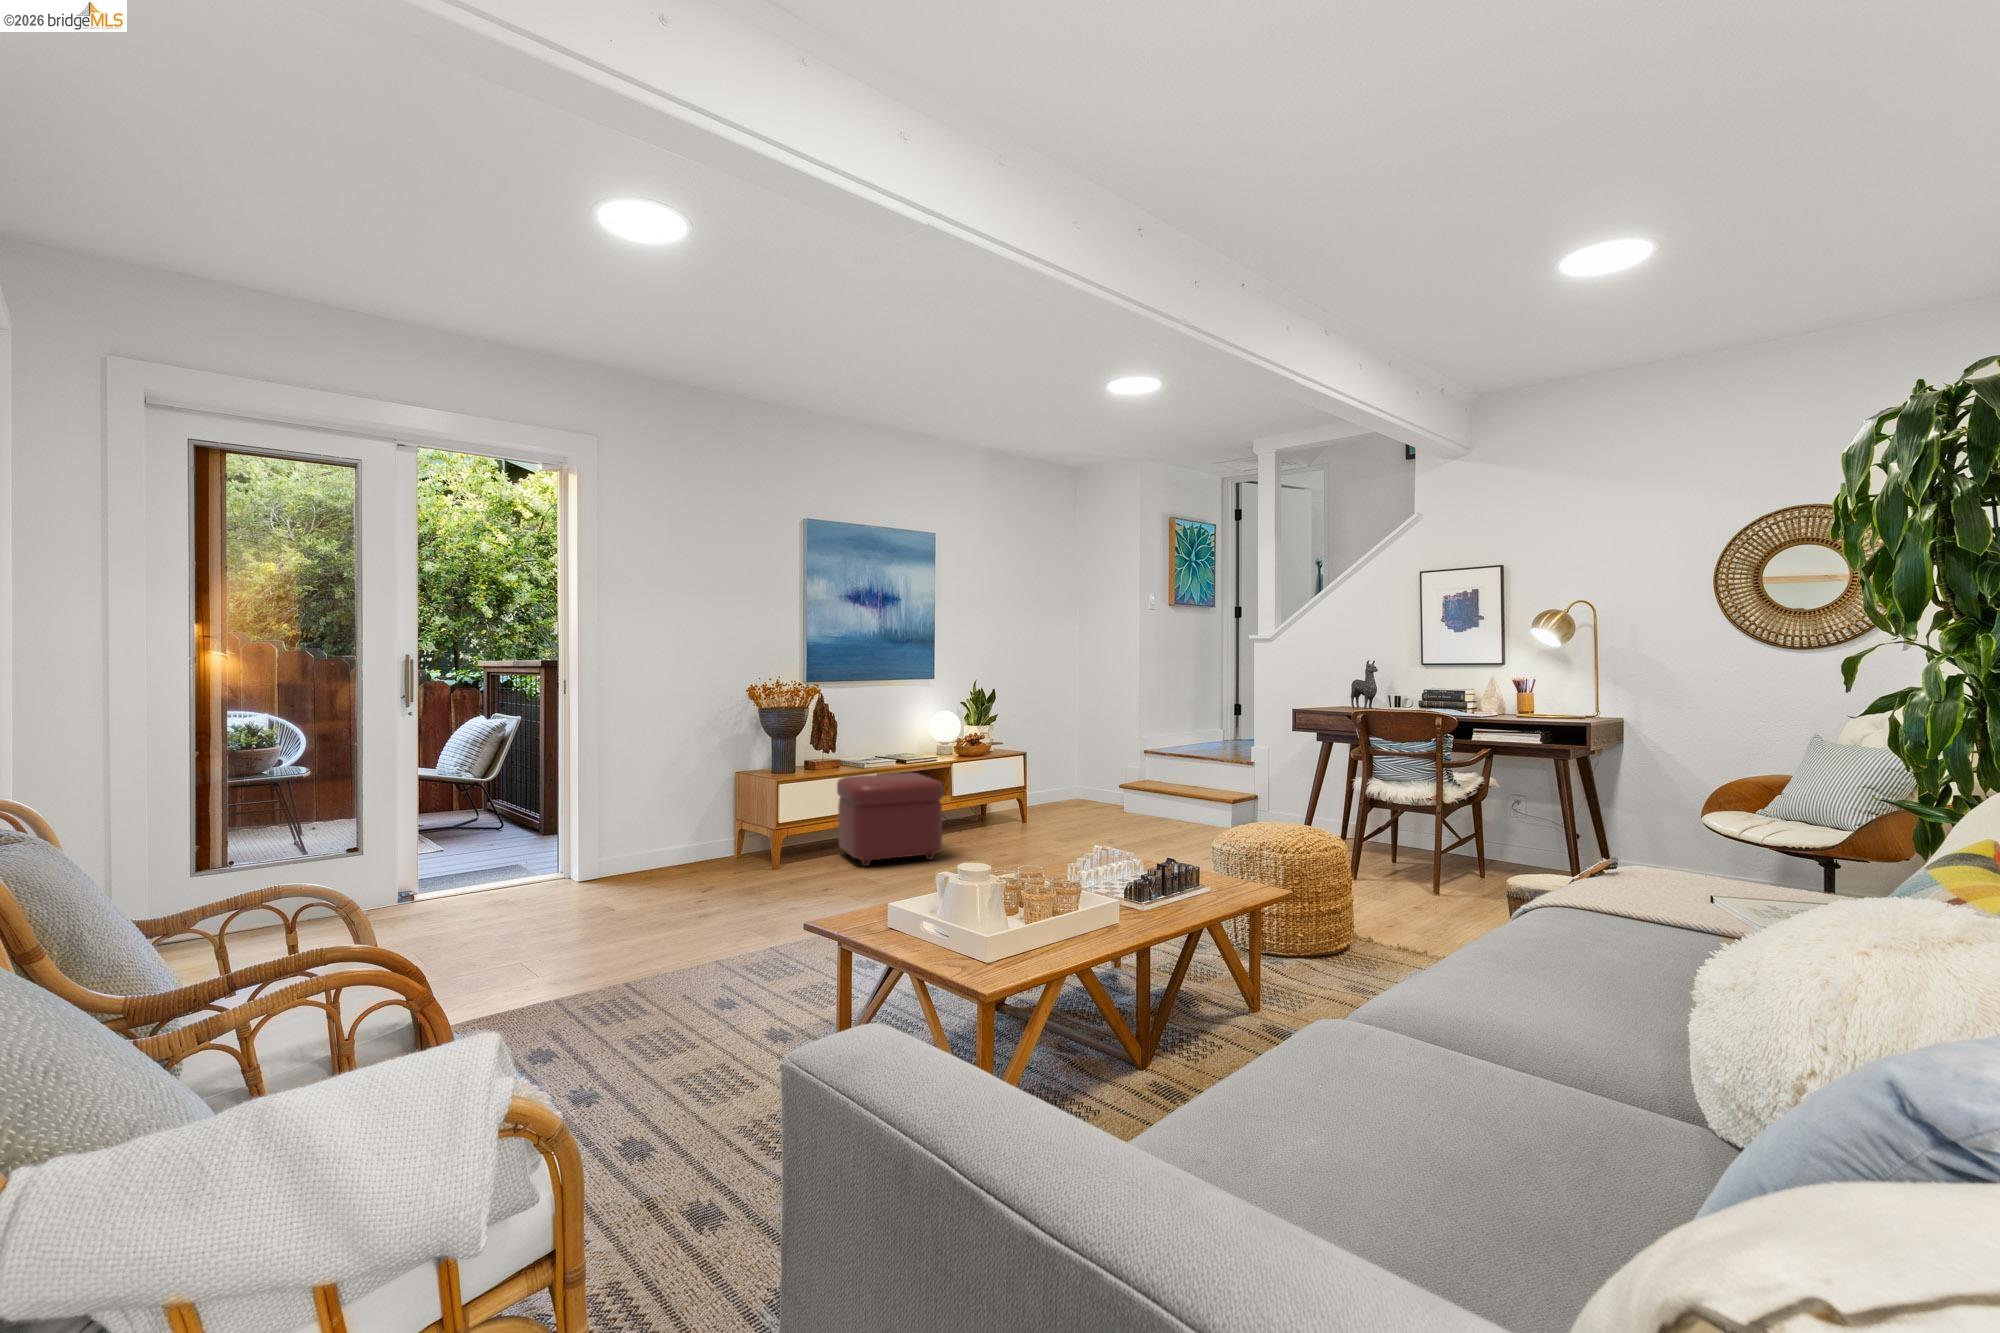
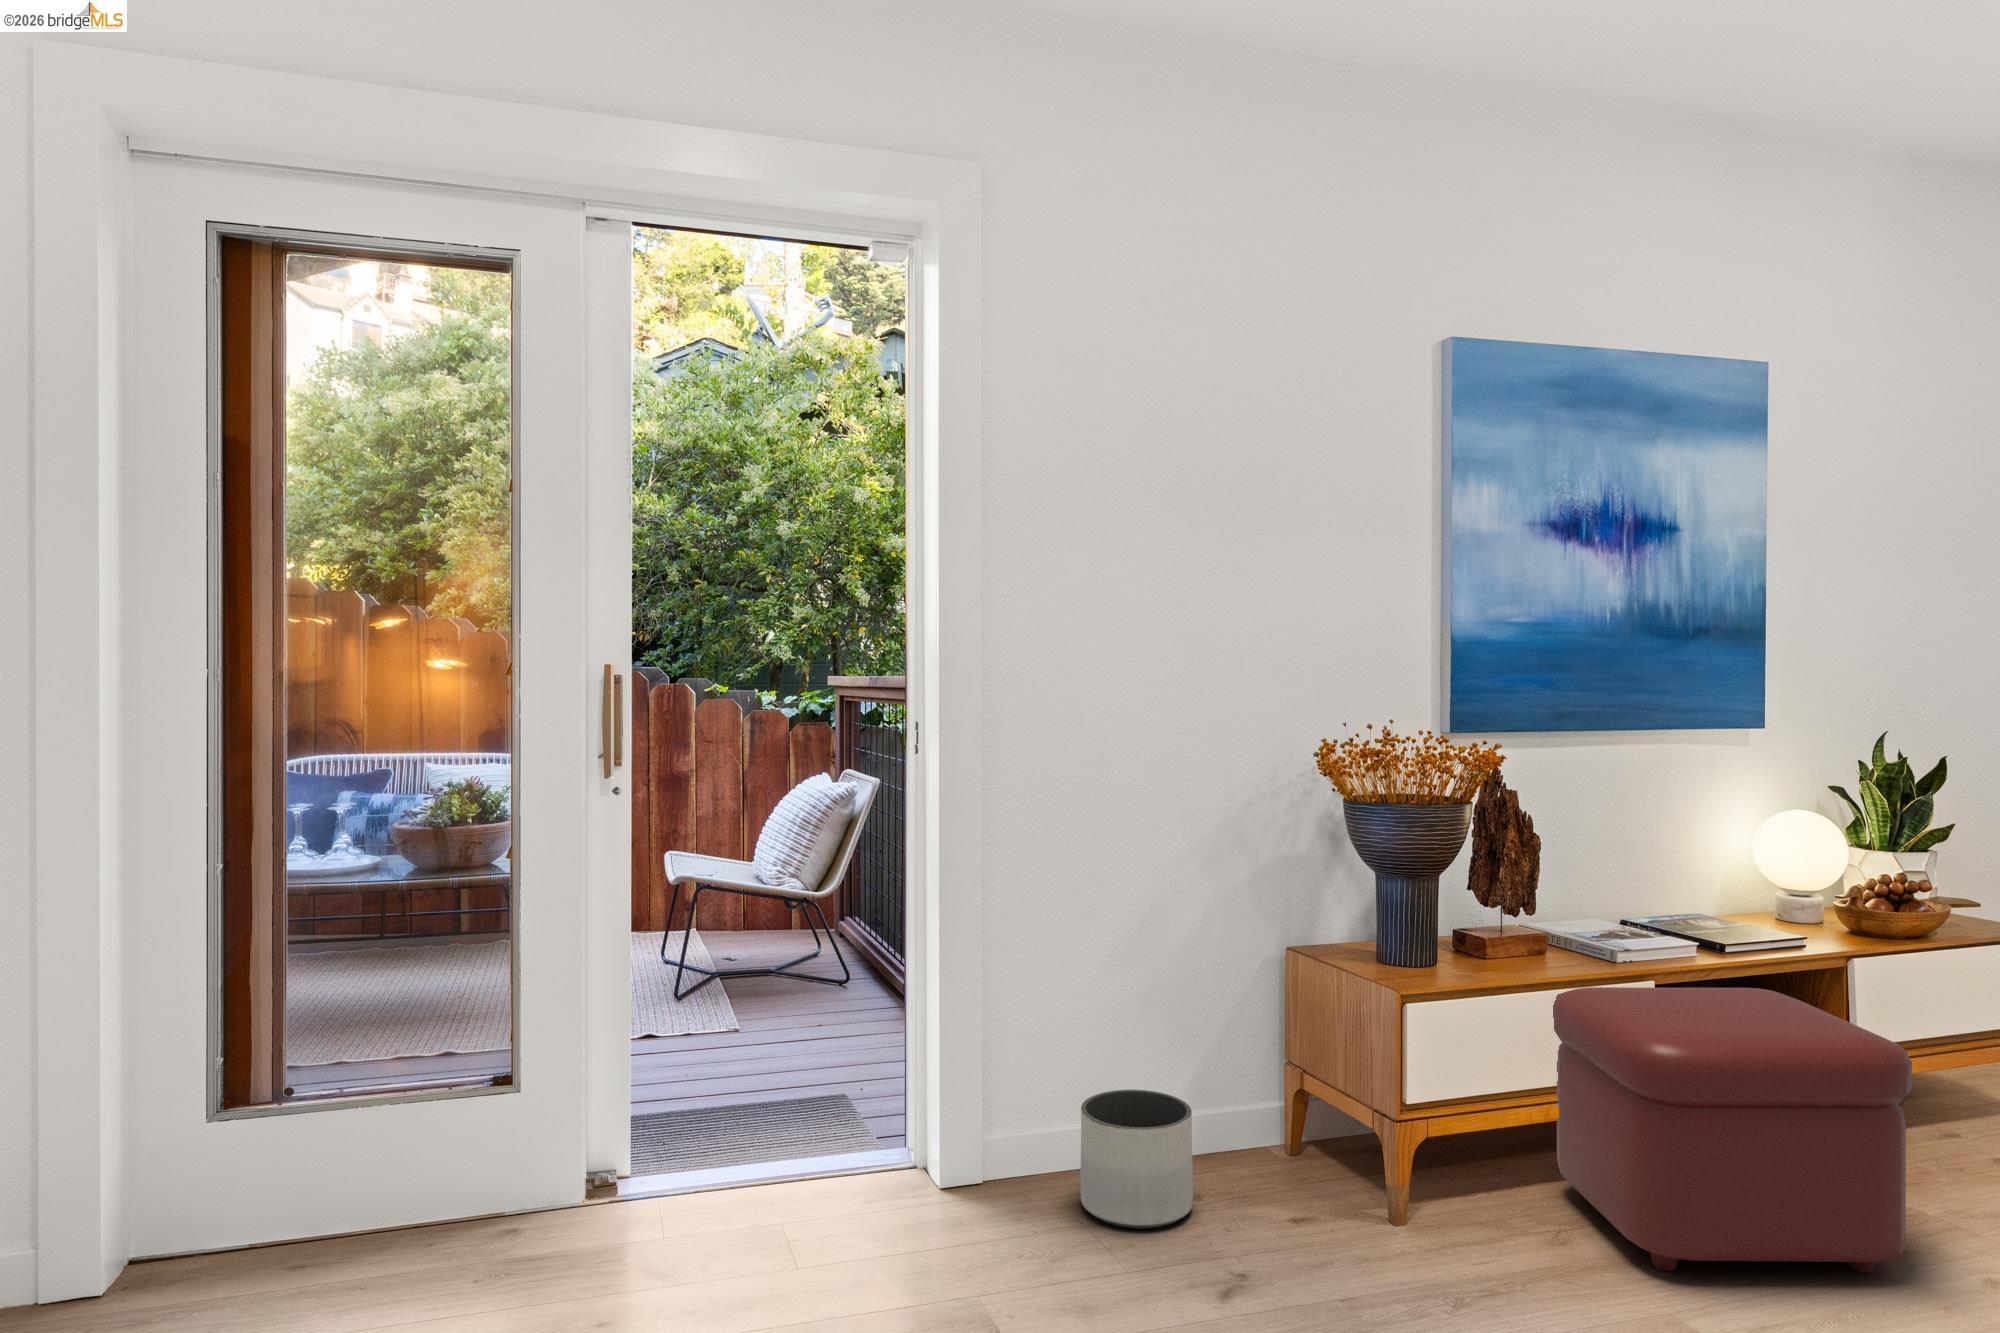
planter: none [644,830,693,879] -> present [1080,1090,1193,1229]

